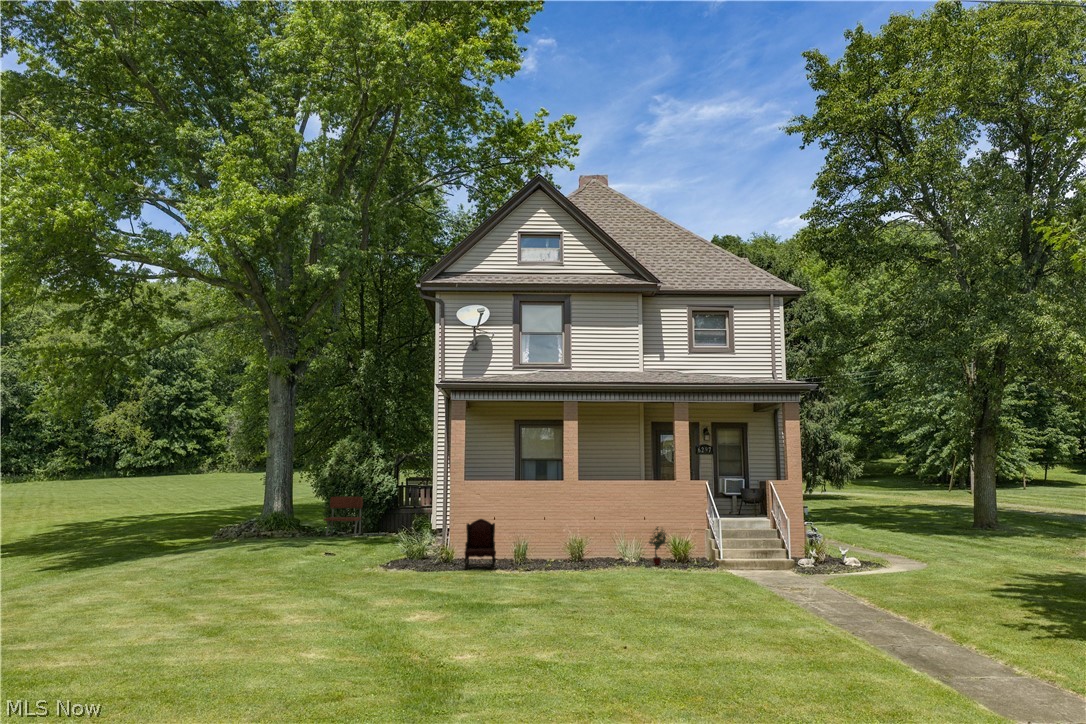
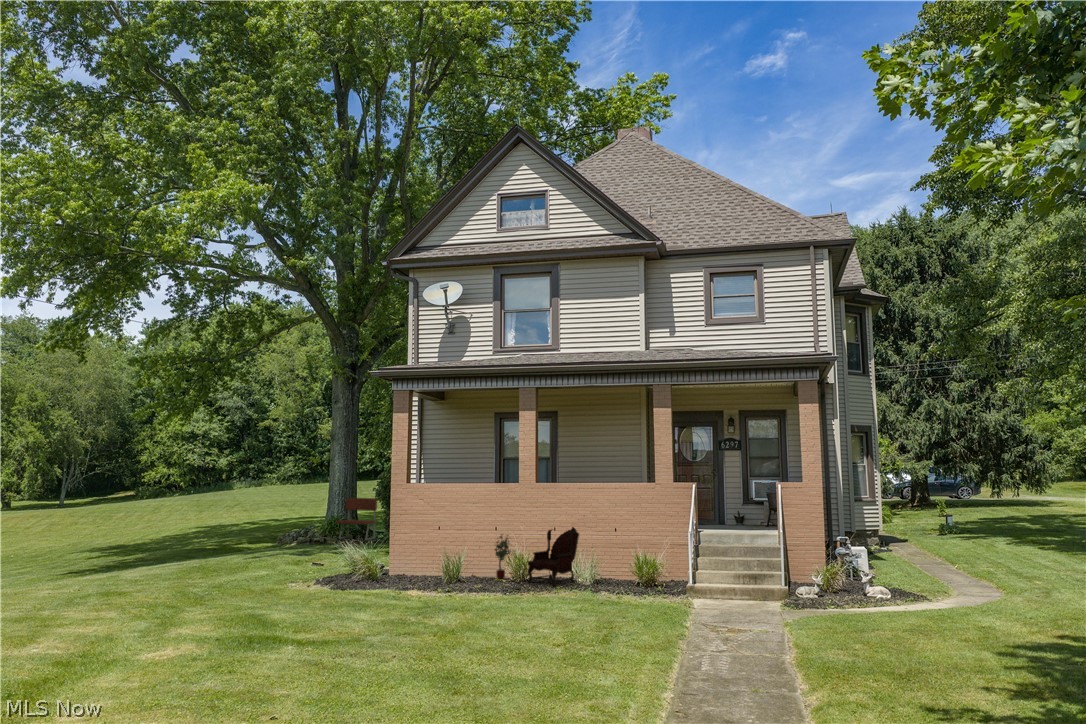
armchair: present [464,519,496,570] -> present [528,527,579,587]
potted tree: present [649,527,670,565] -> present [495,534,515,579]

